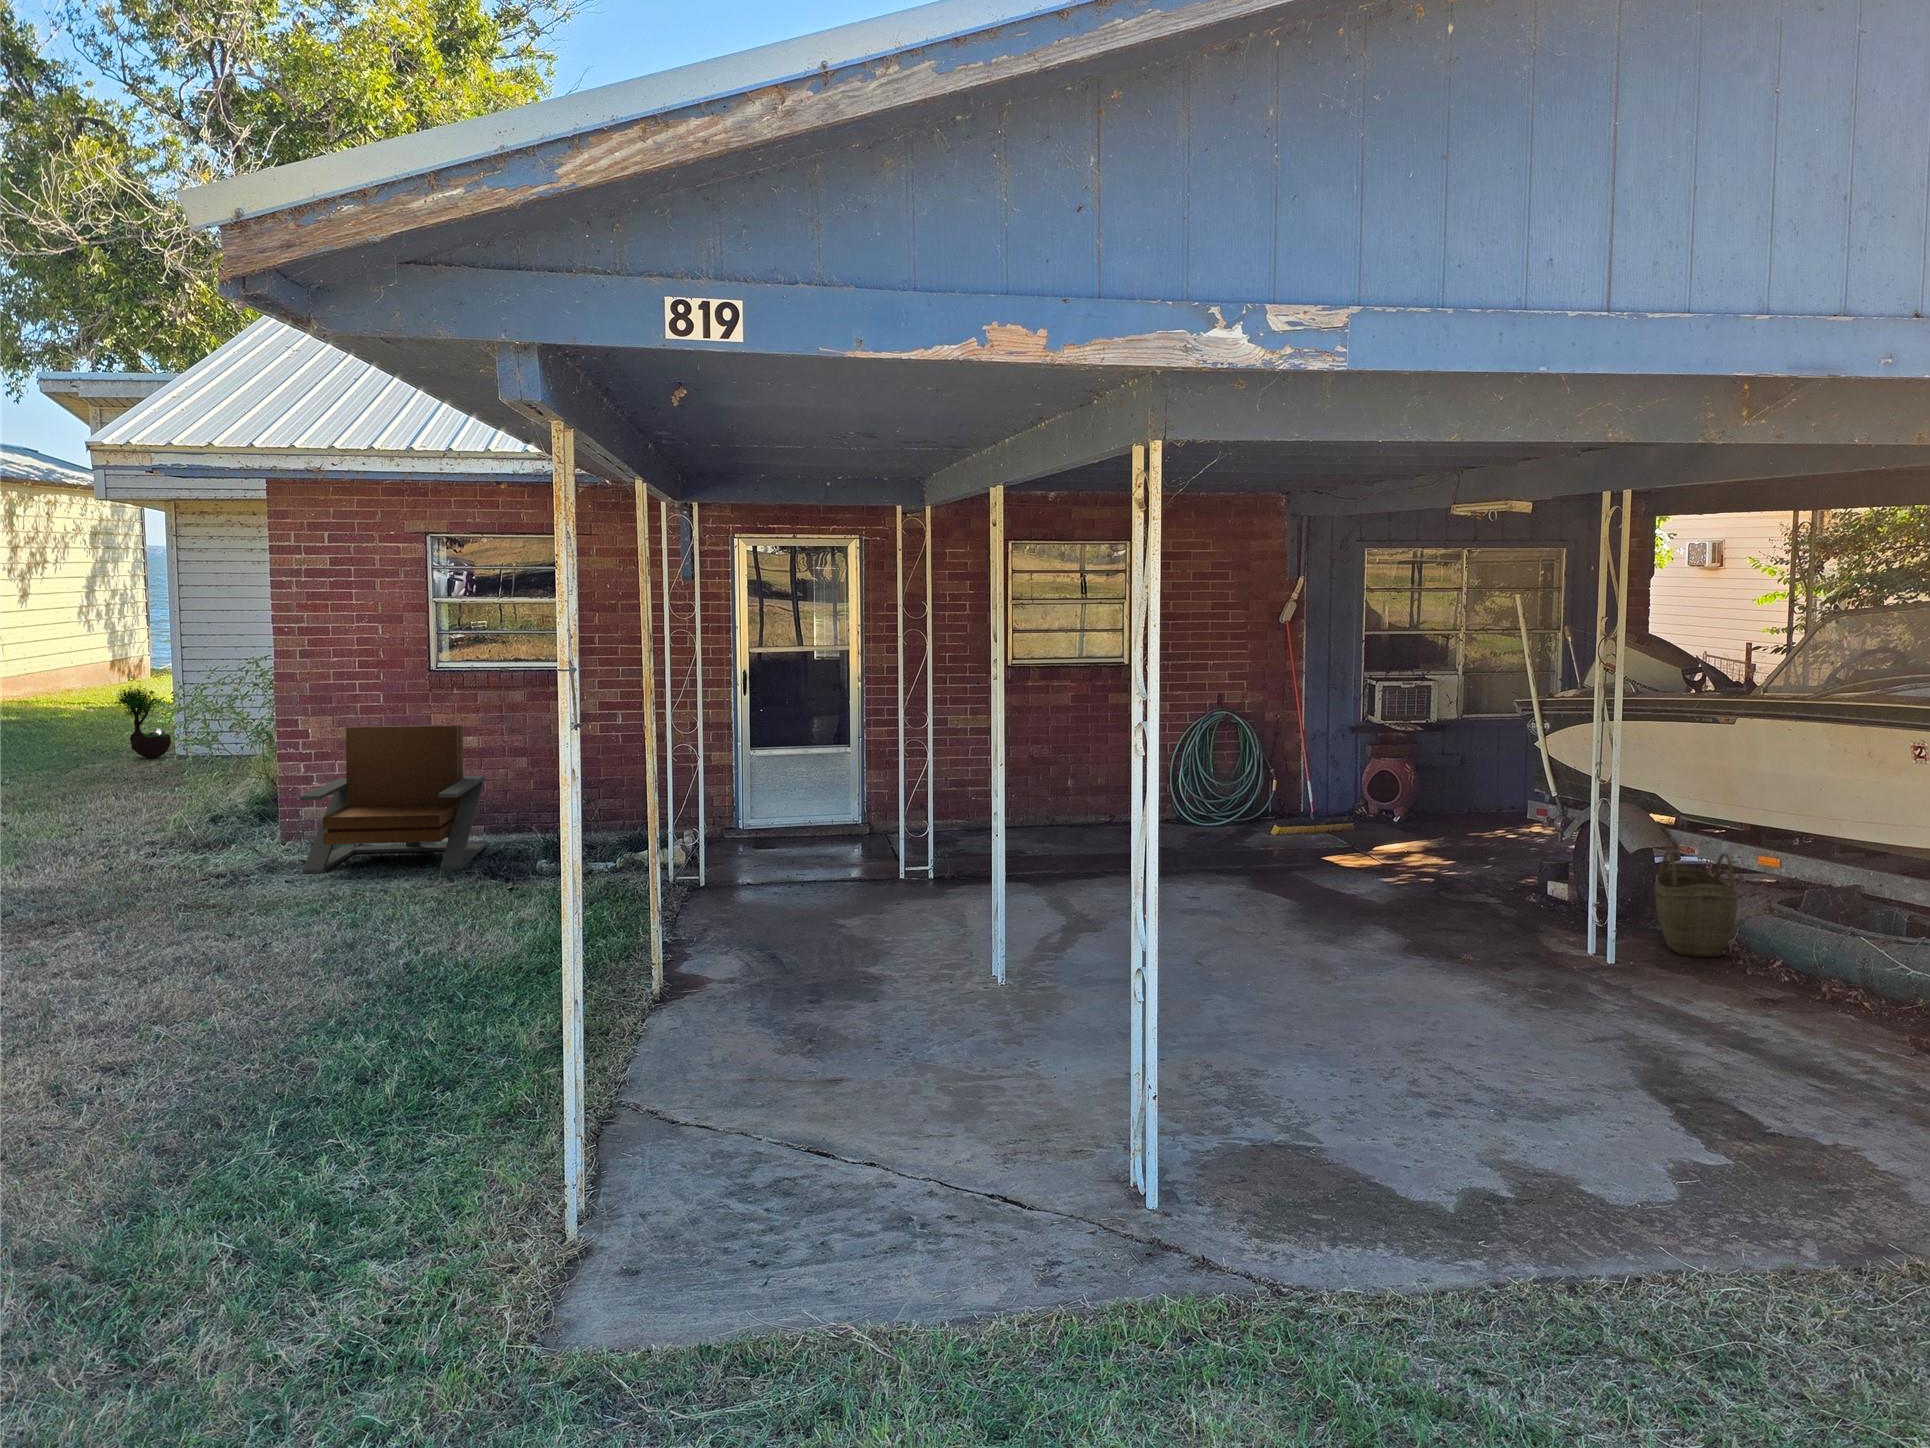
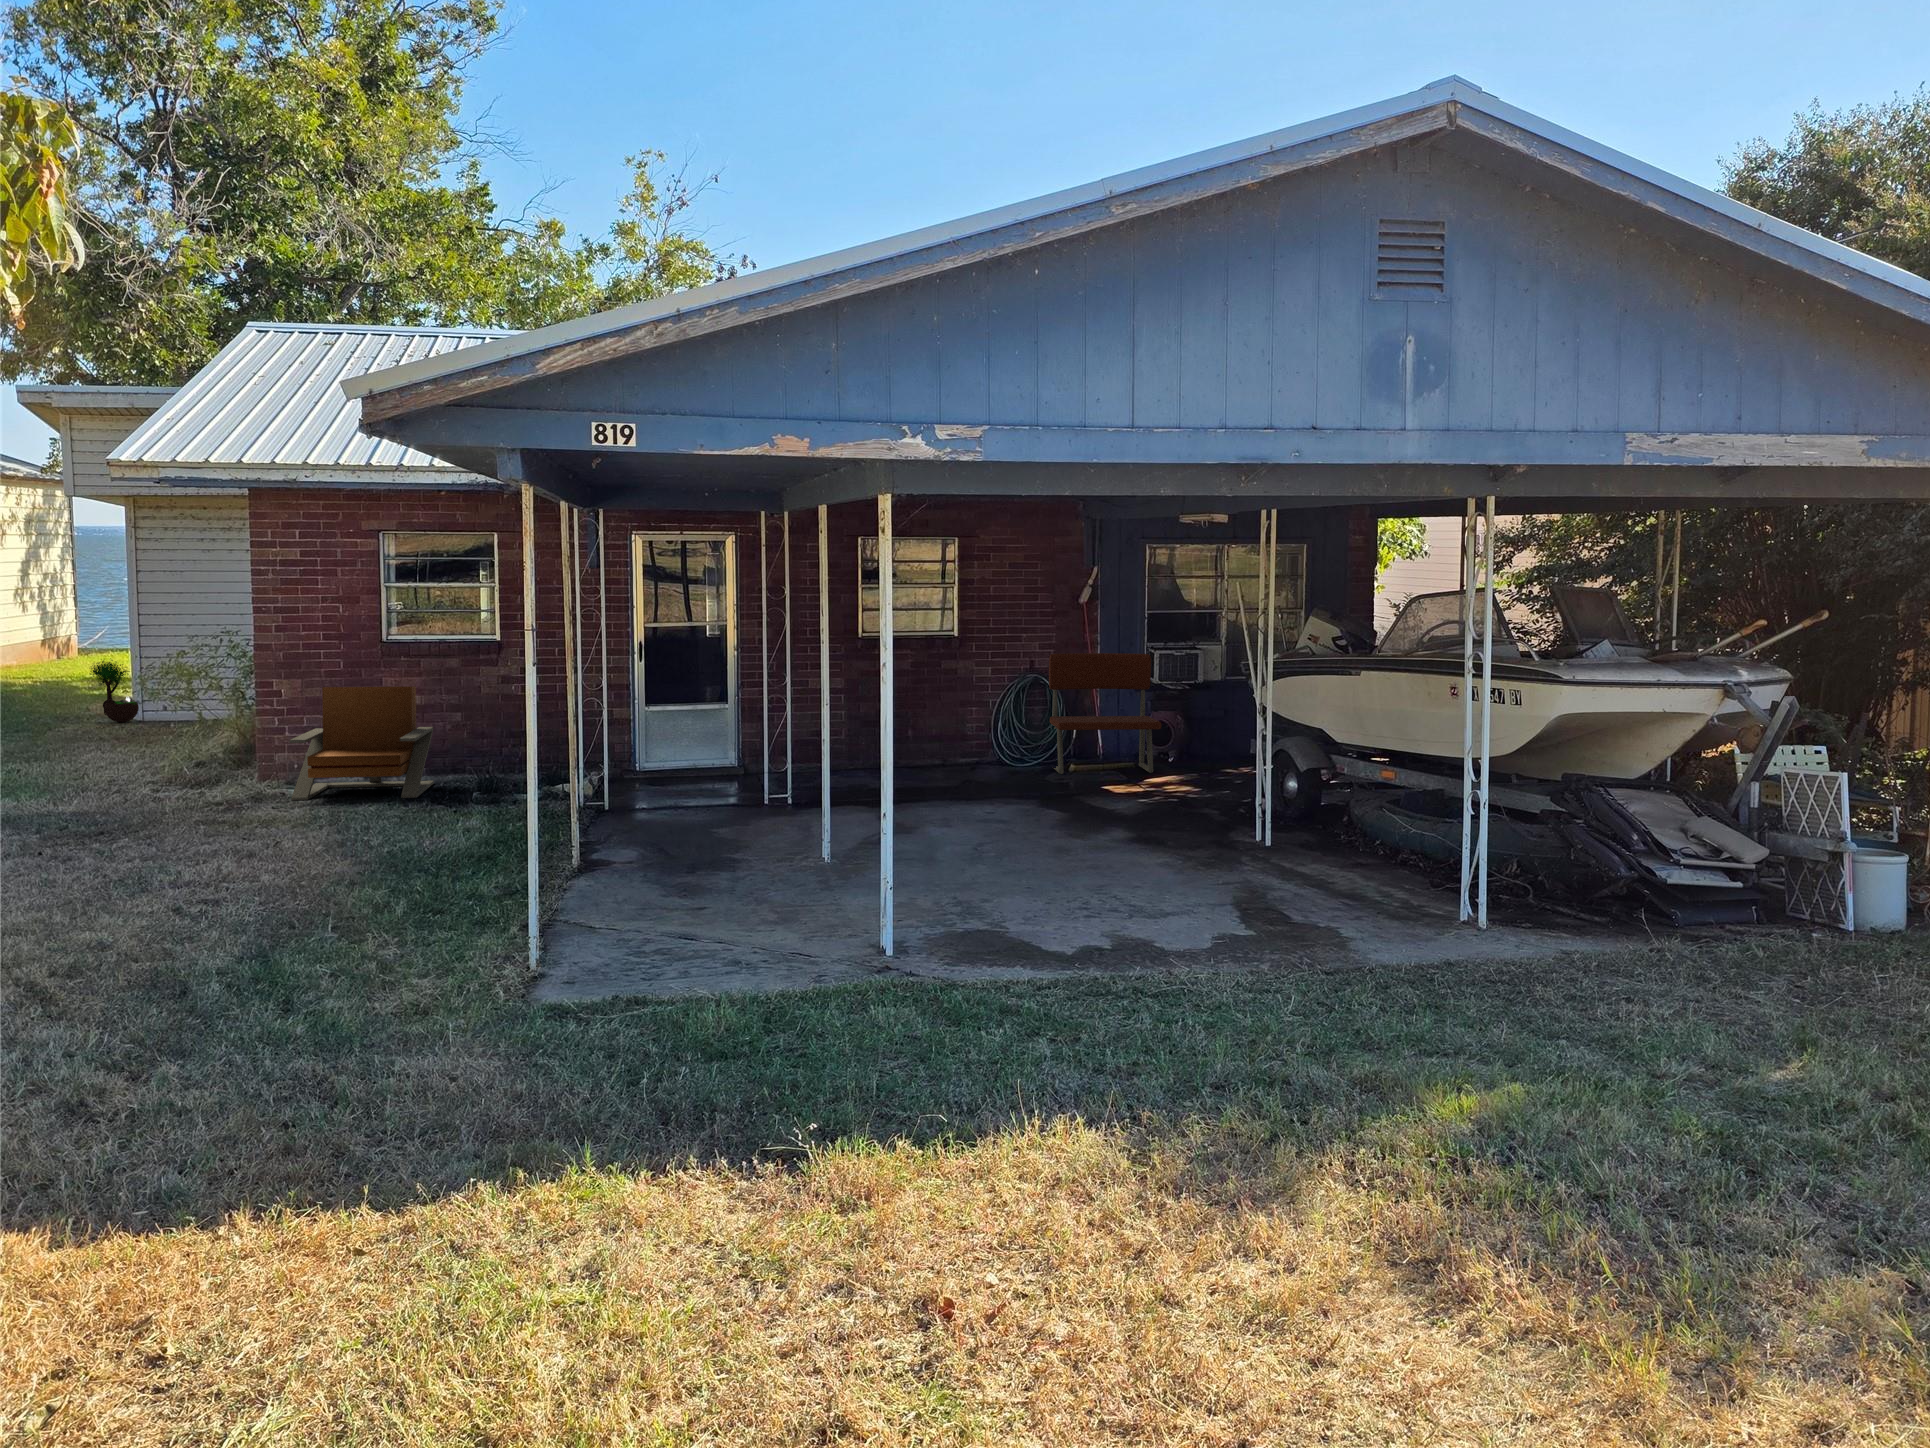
bench: none [1251,680,1400,835] -> present [1049,653,1161,774]
woven basket: present [1655,852,1737,957] -> none [1298,770,1349,844]

